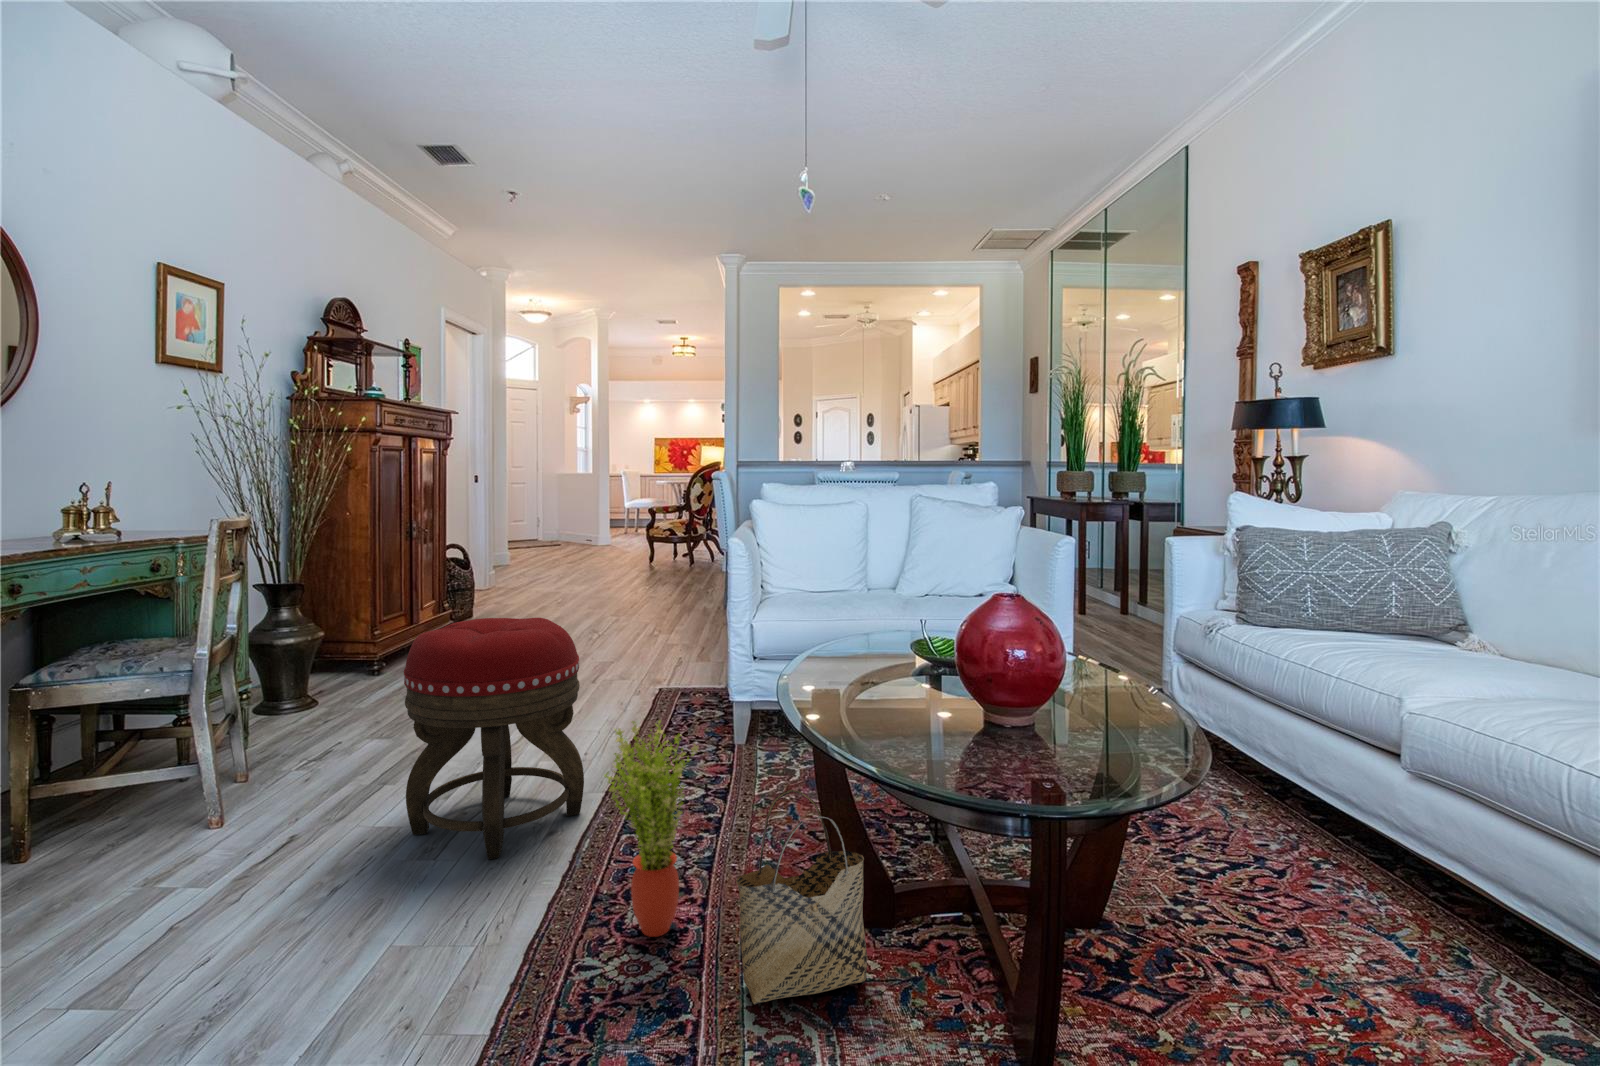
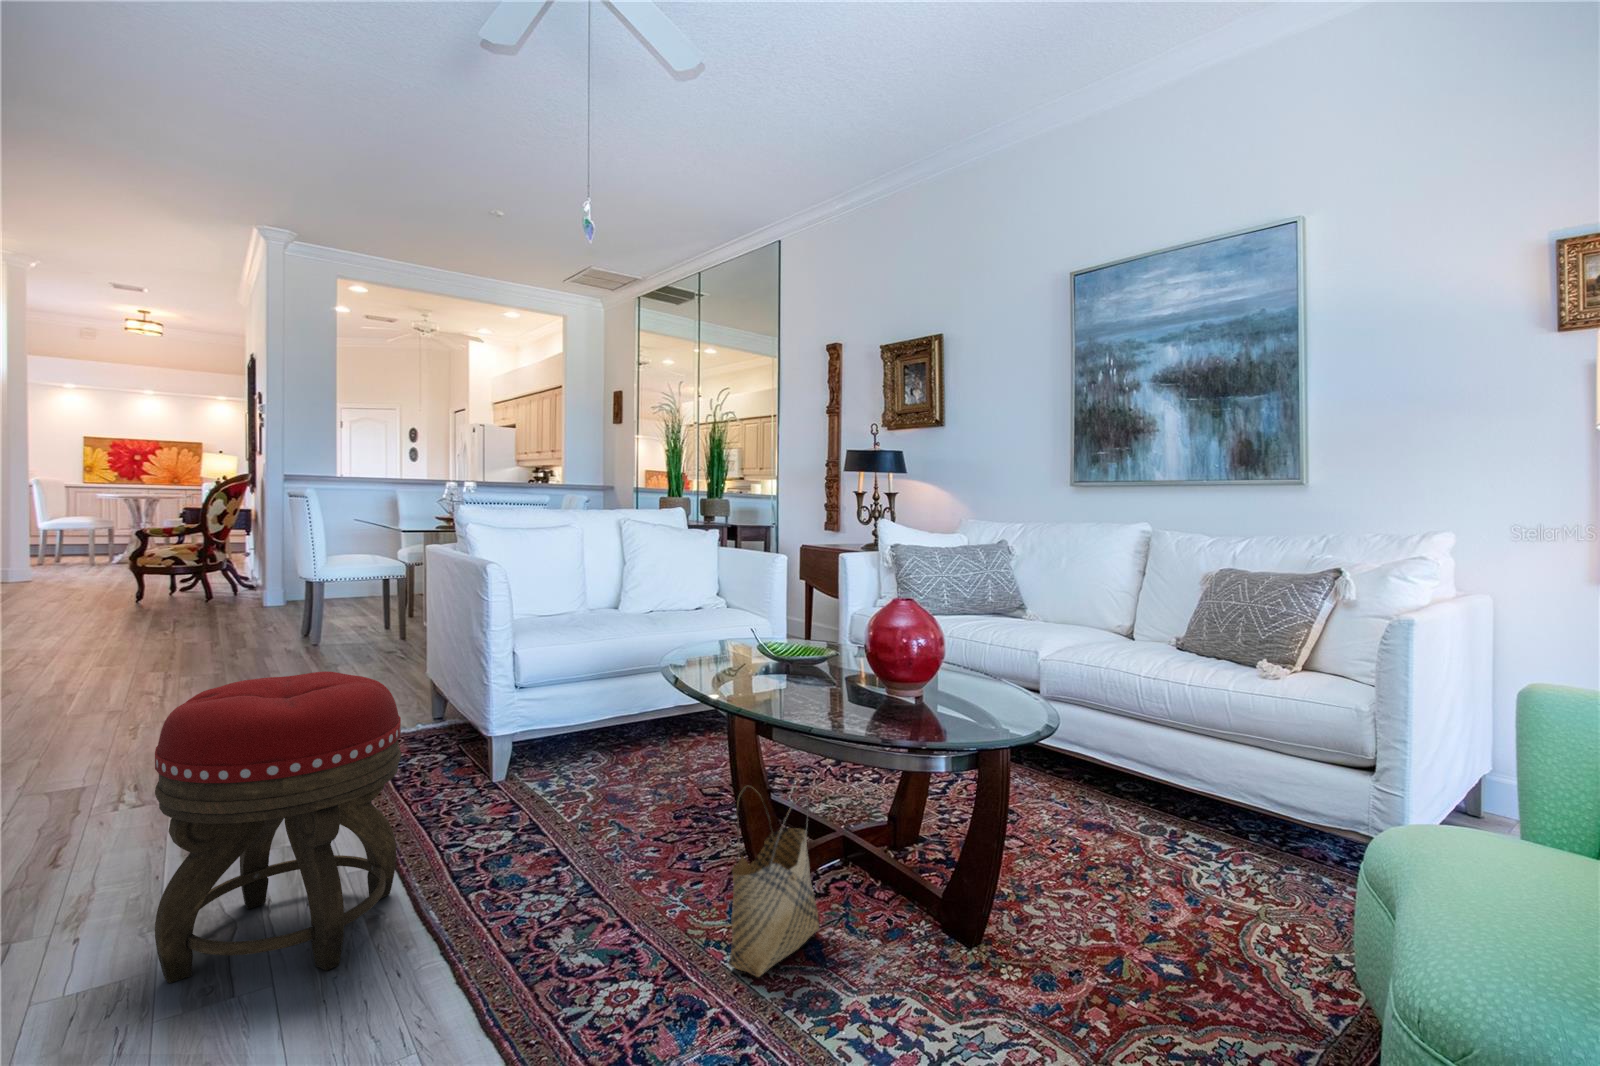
potted plant: present [605,721,698,937] -> none [571,748,648,969]

